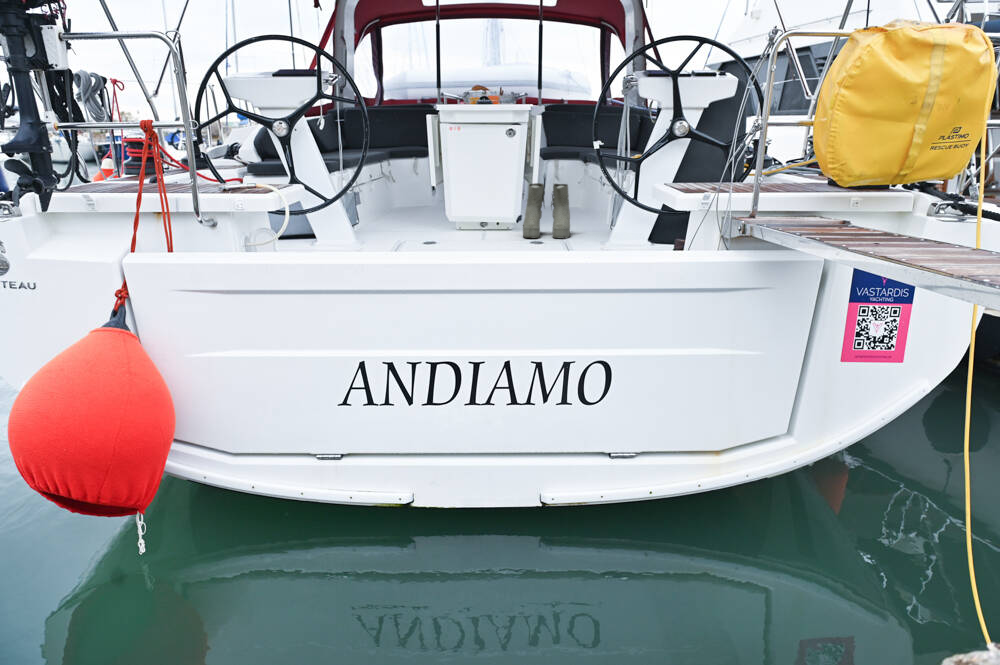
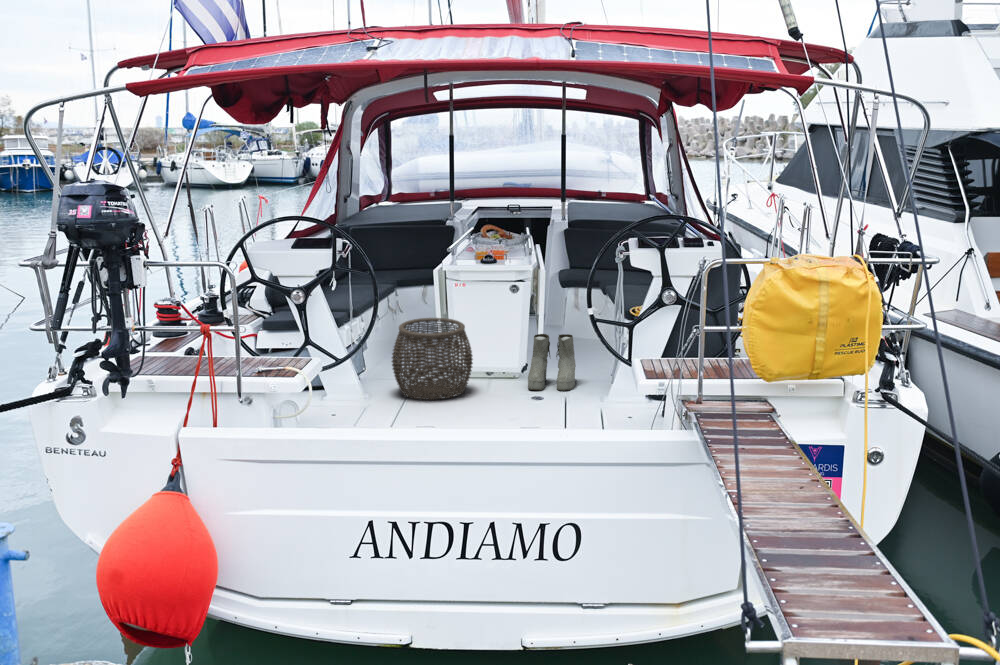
woven basket: none [383,164,468,247] -> present [392,318,473,400]

